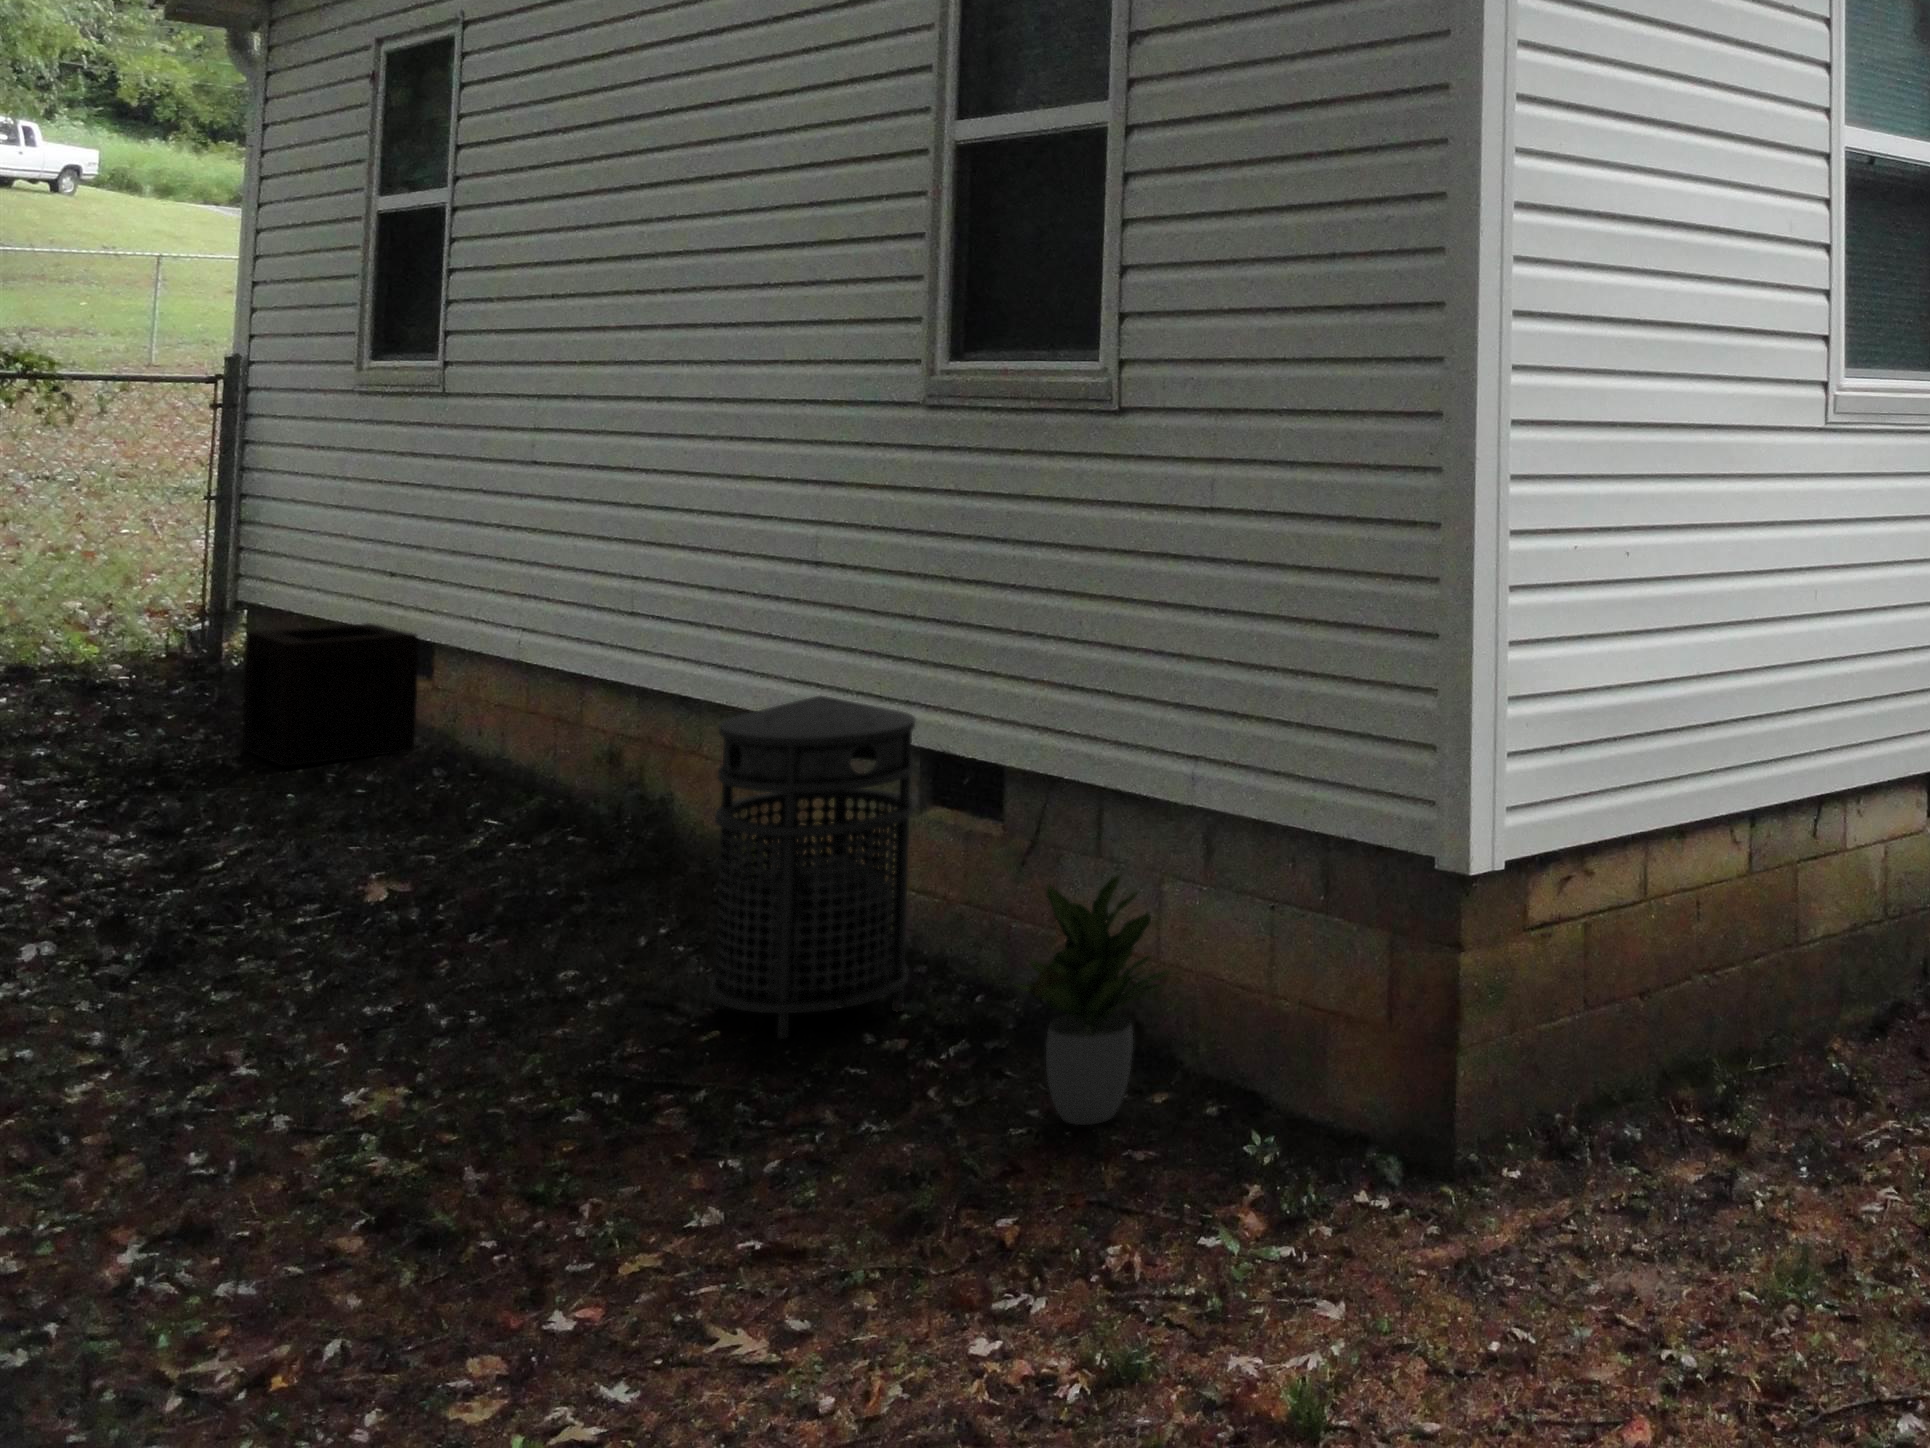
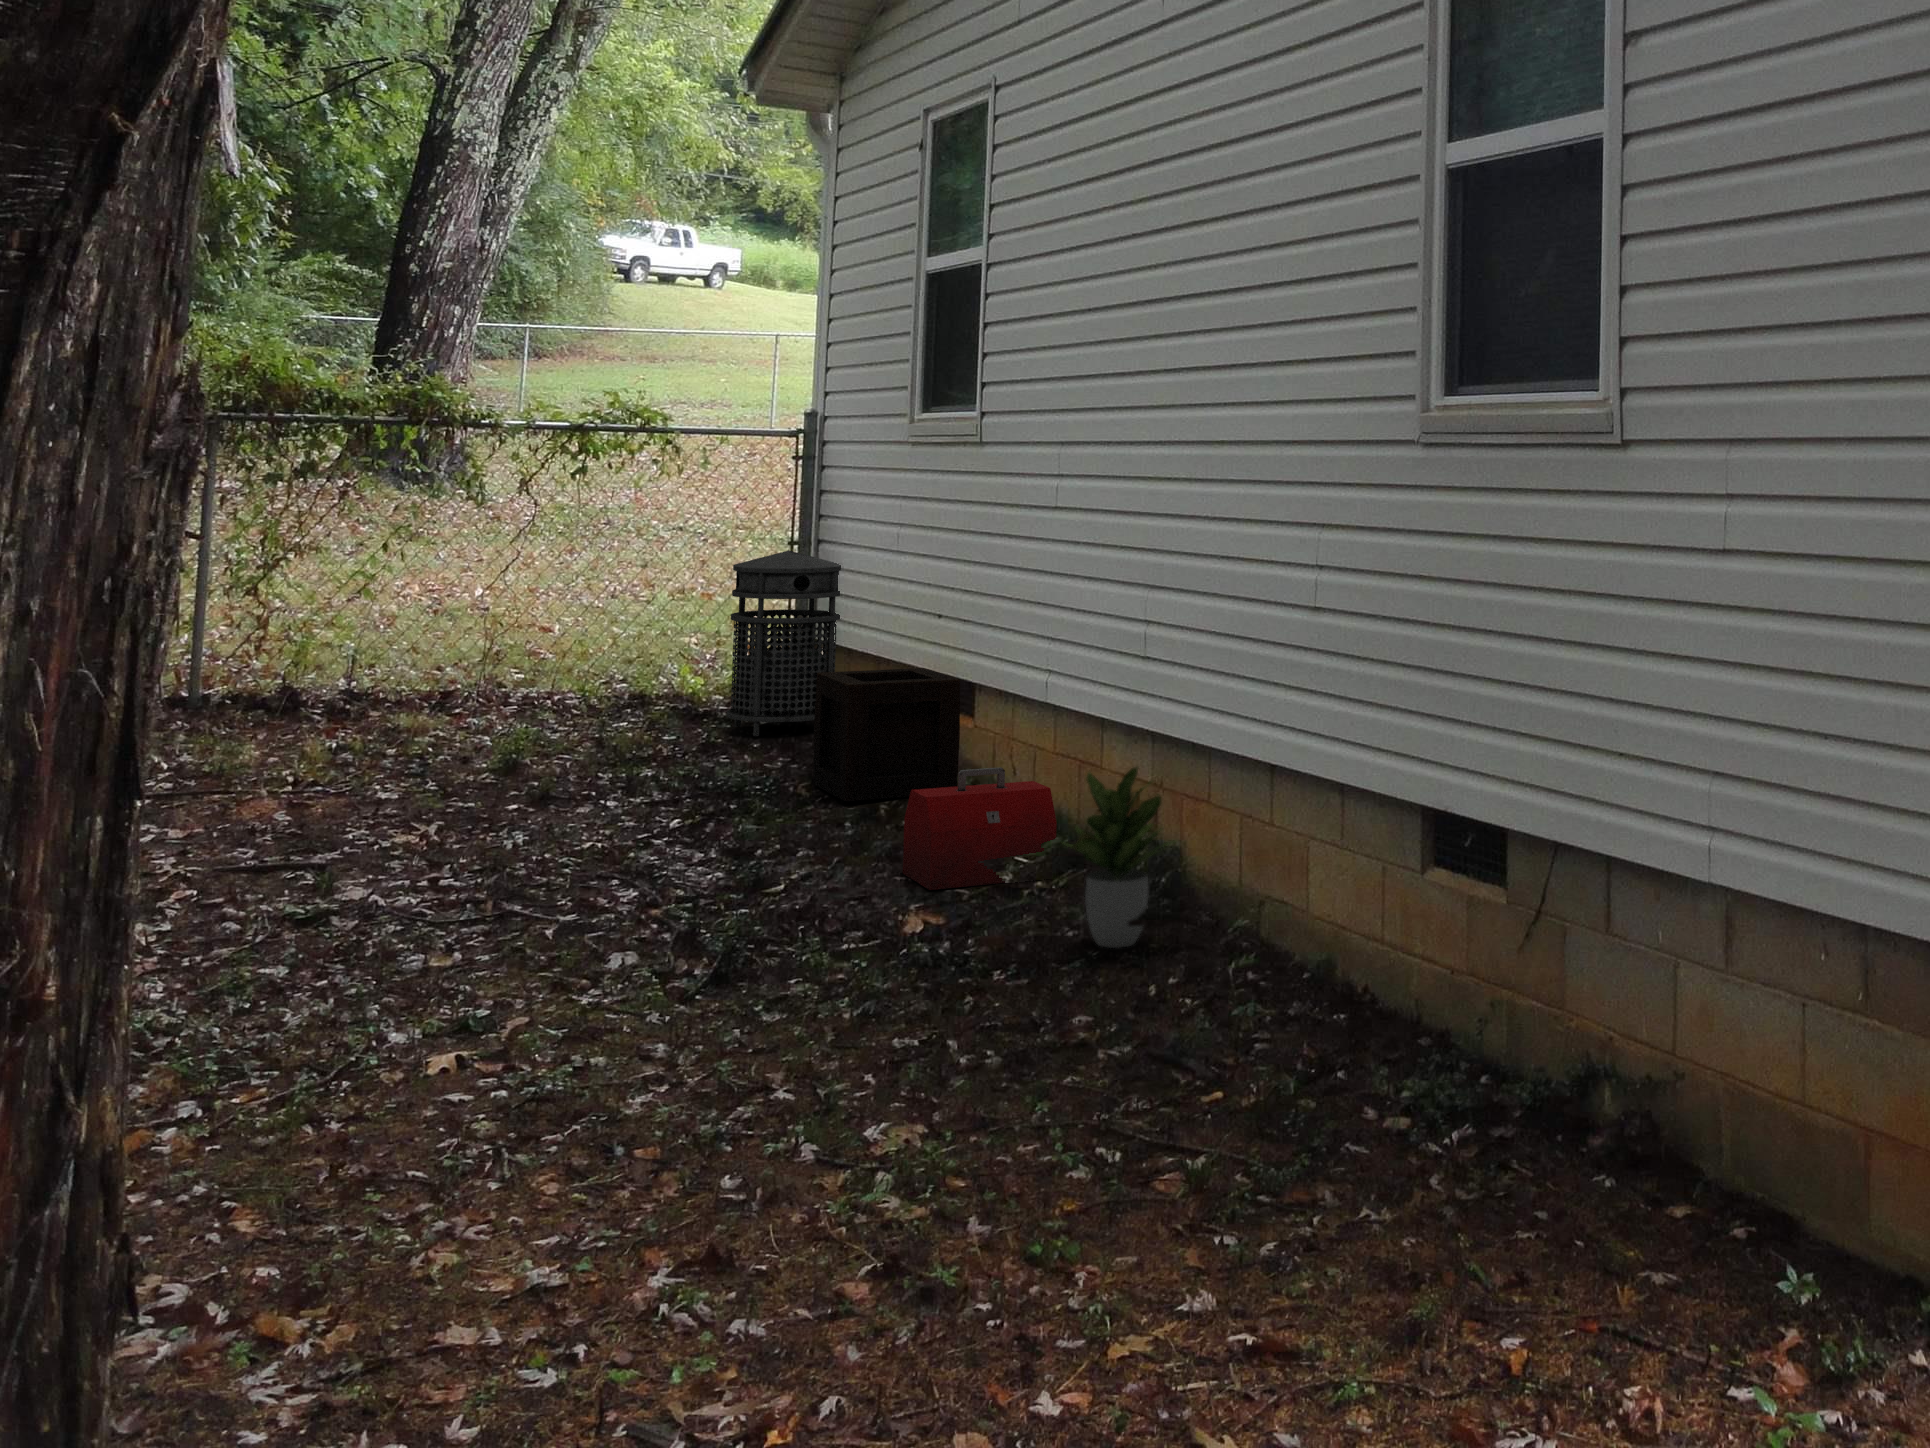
trash can: present [709,696,915,1039] -> present [727,550,841,736]
toolbox: none [355,724,531,854] -> present [903,767,1056,890]
potted plant: present [1014,876,1170,1125] -> present [1065,767,1173,948]

